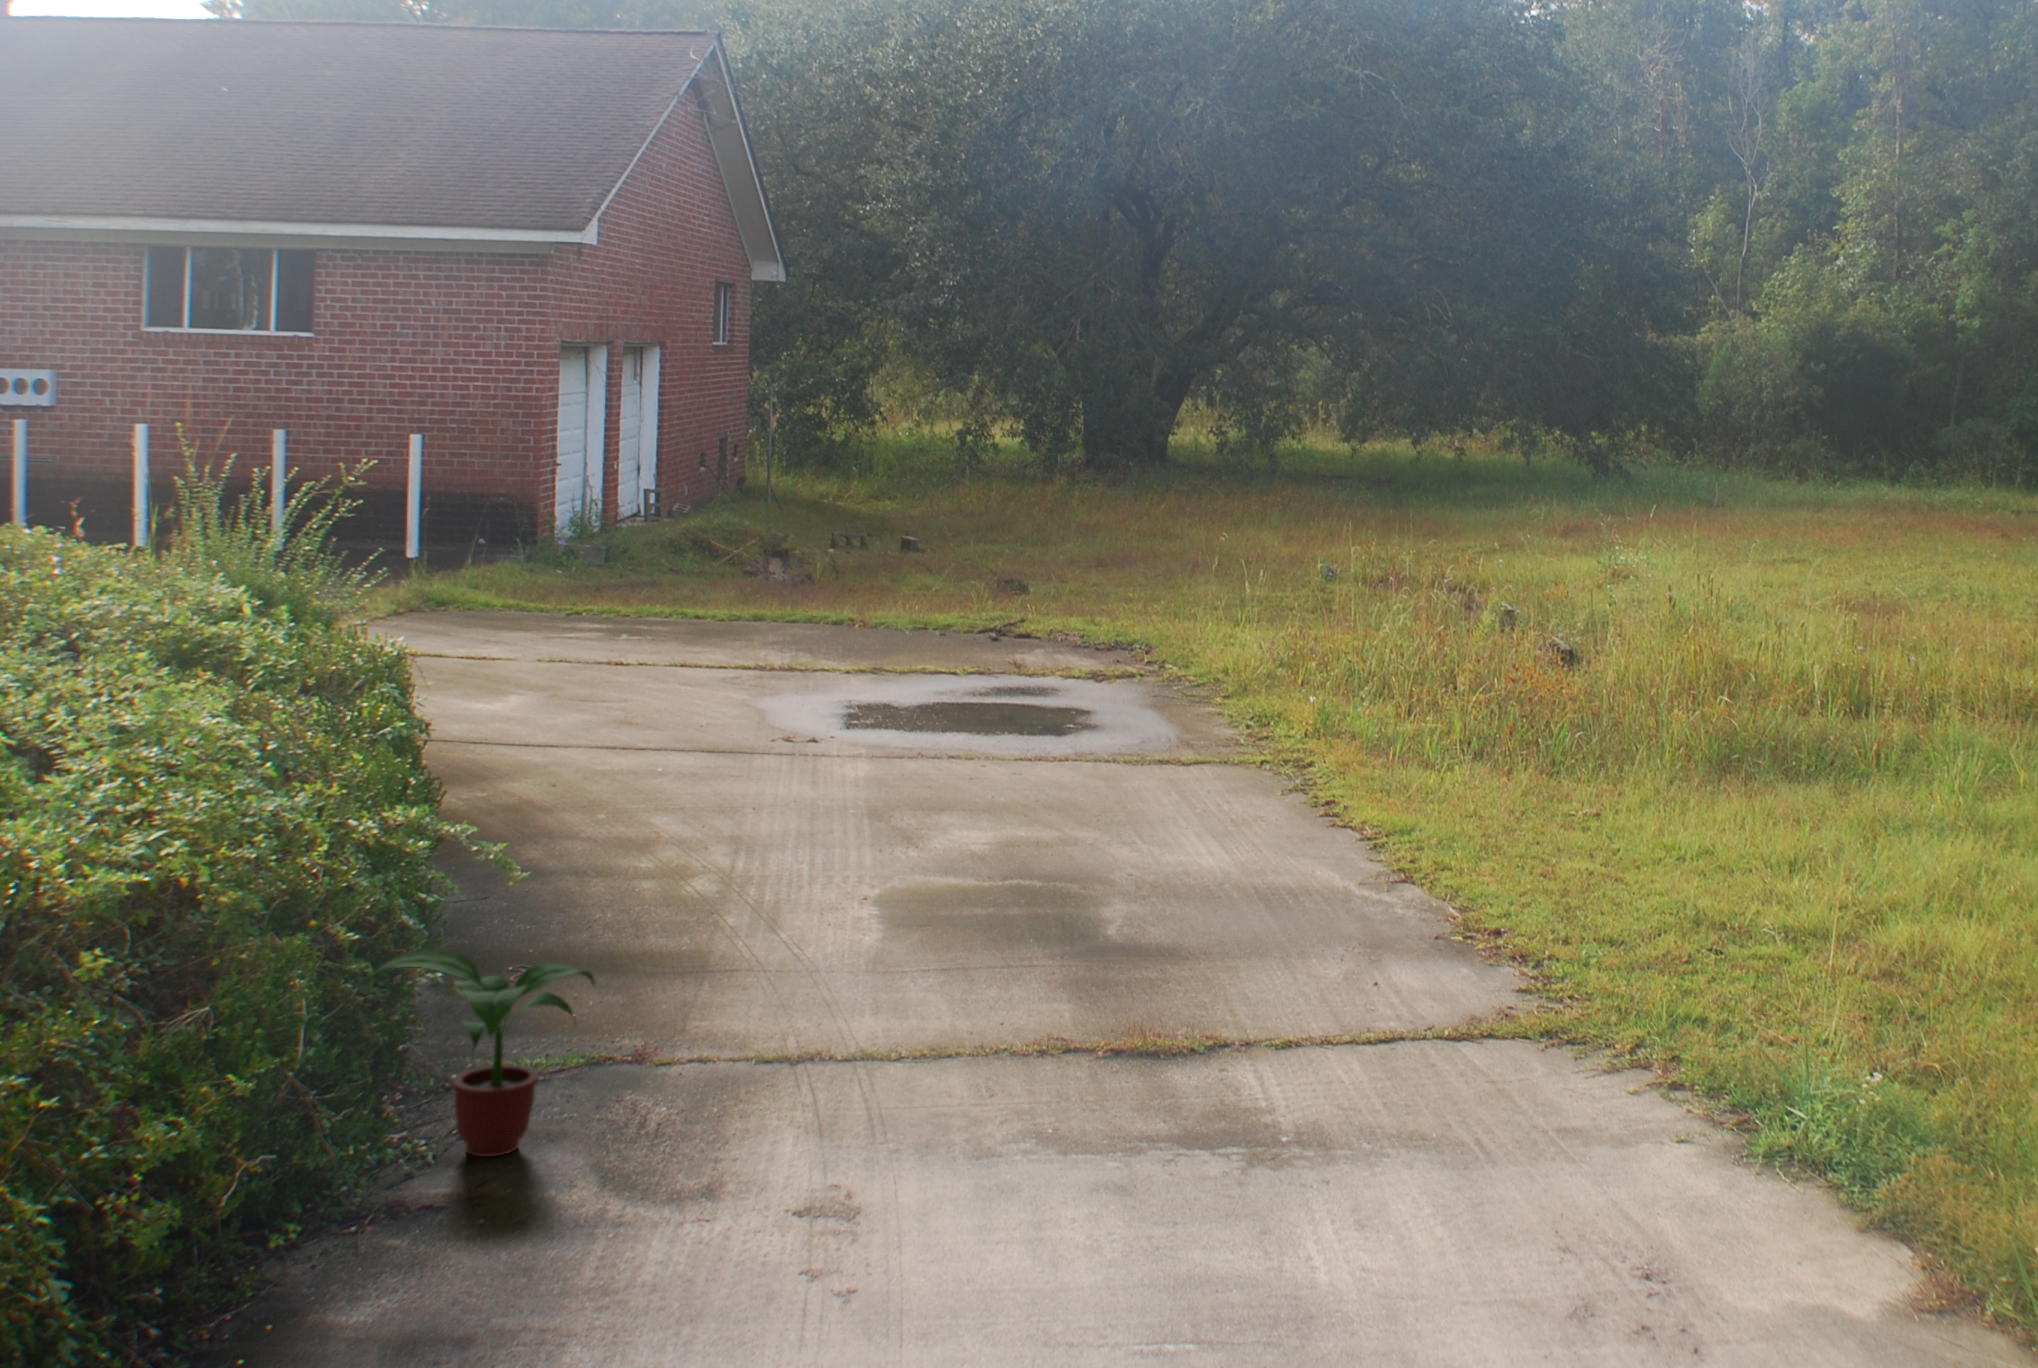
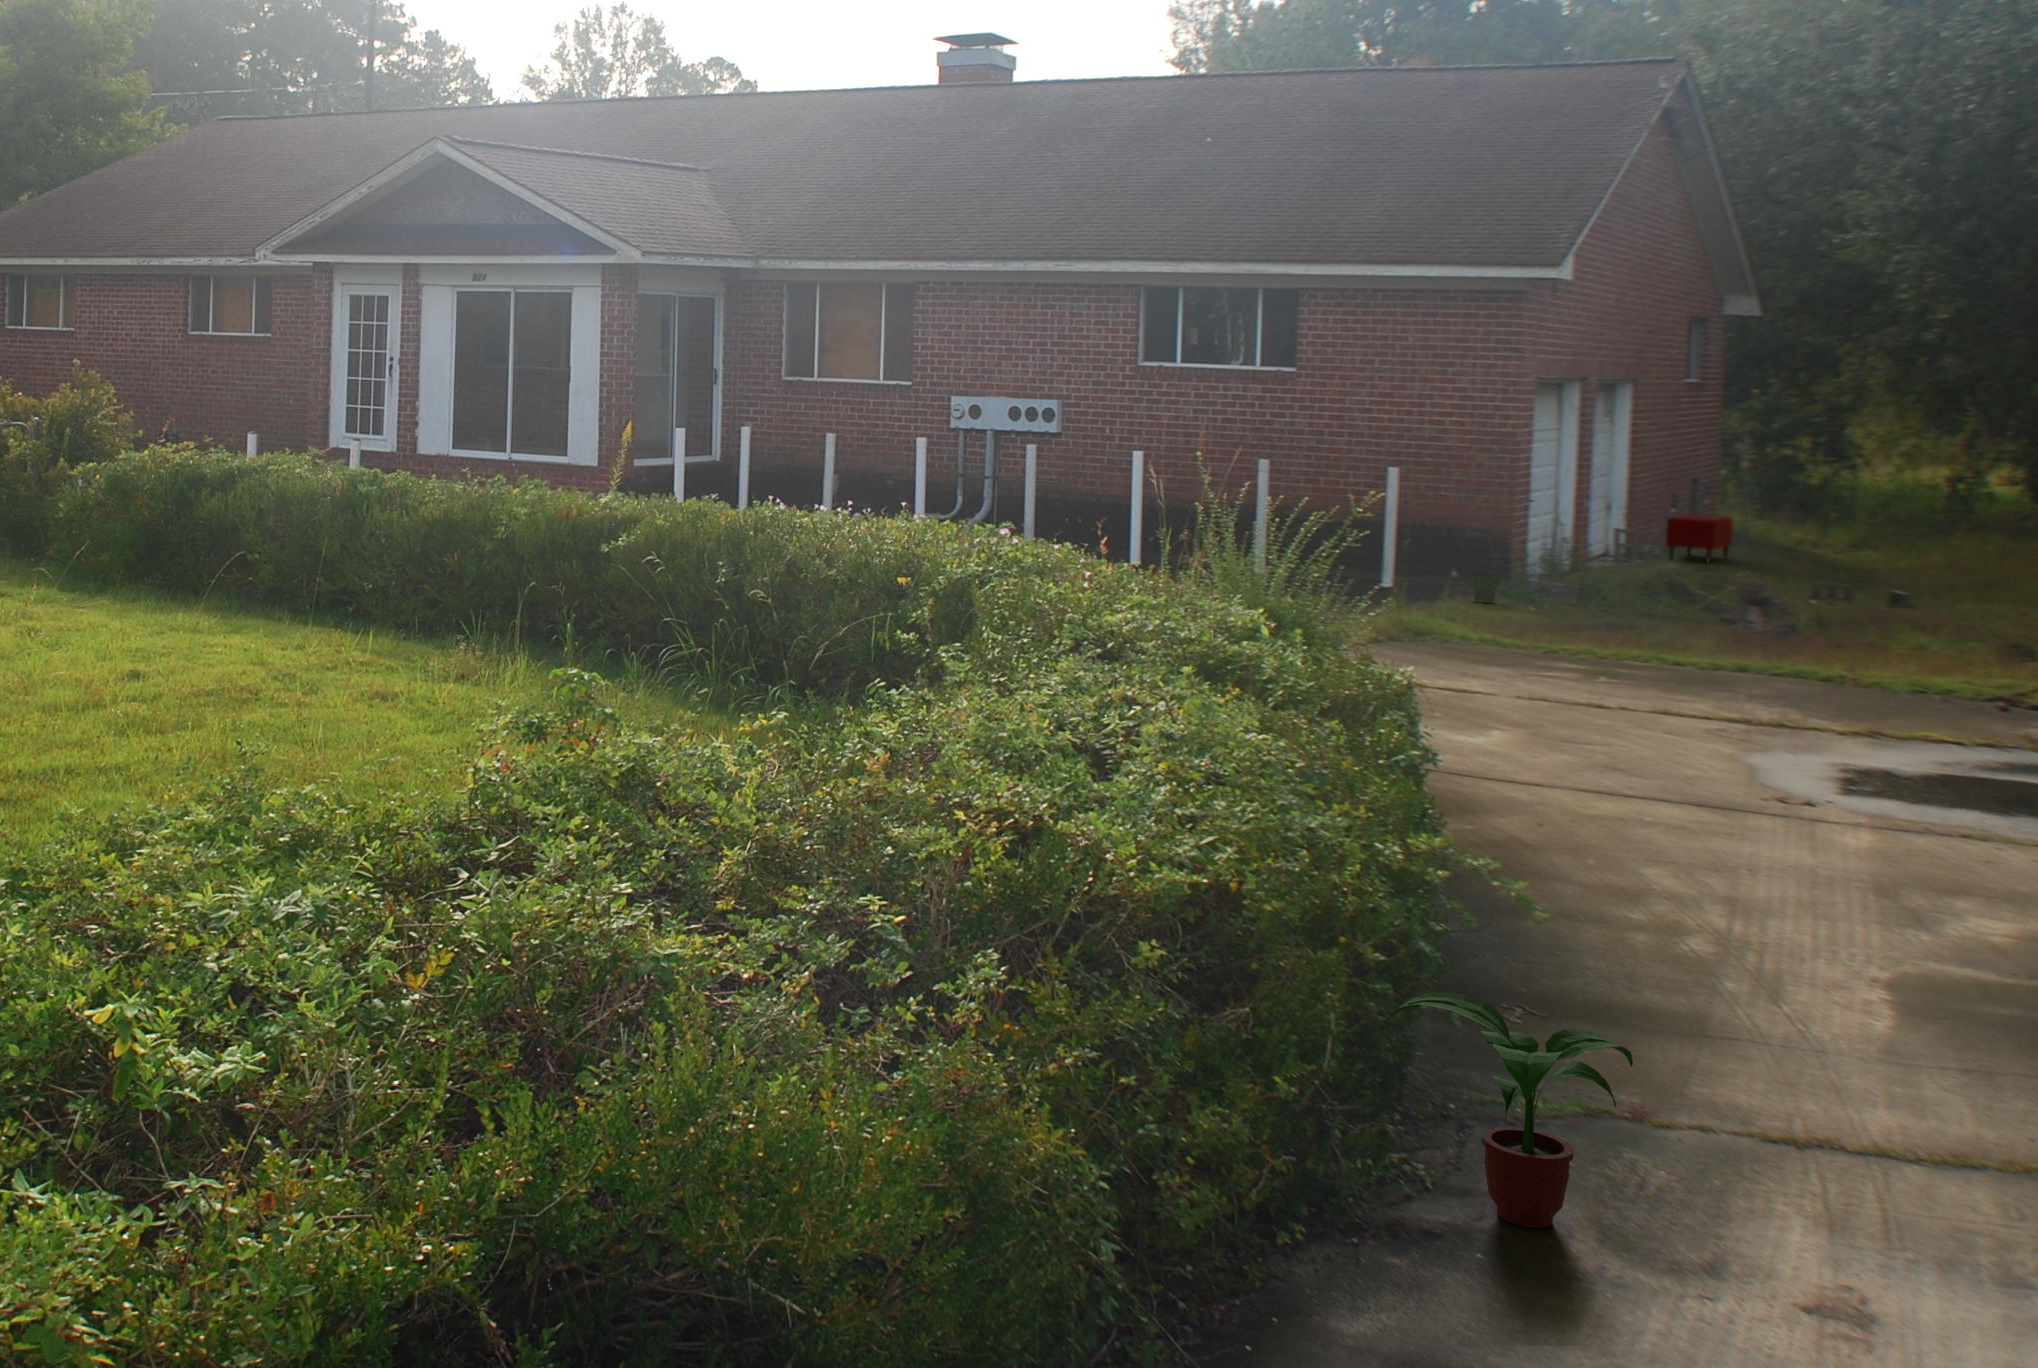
bench: none [693,476,753,521] -> present [1666,514,1733,563]
bucket: none [501,529,530,570] -> present [1471,562,1499,603]

